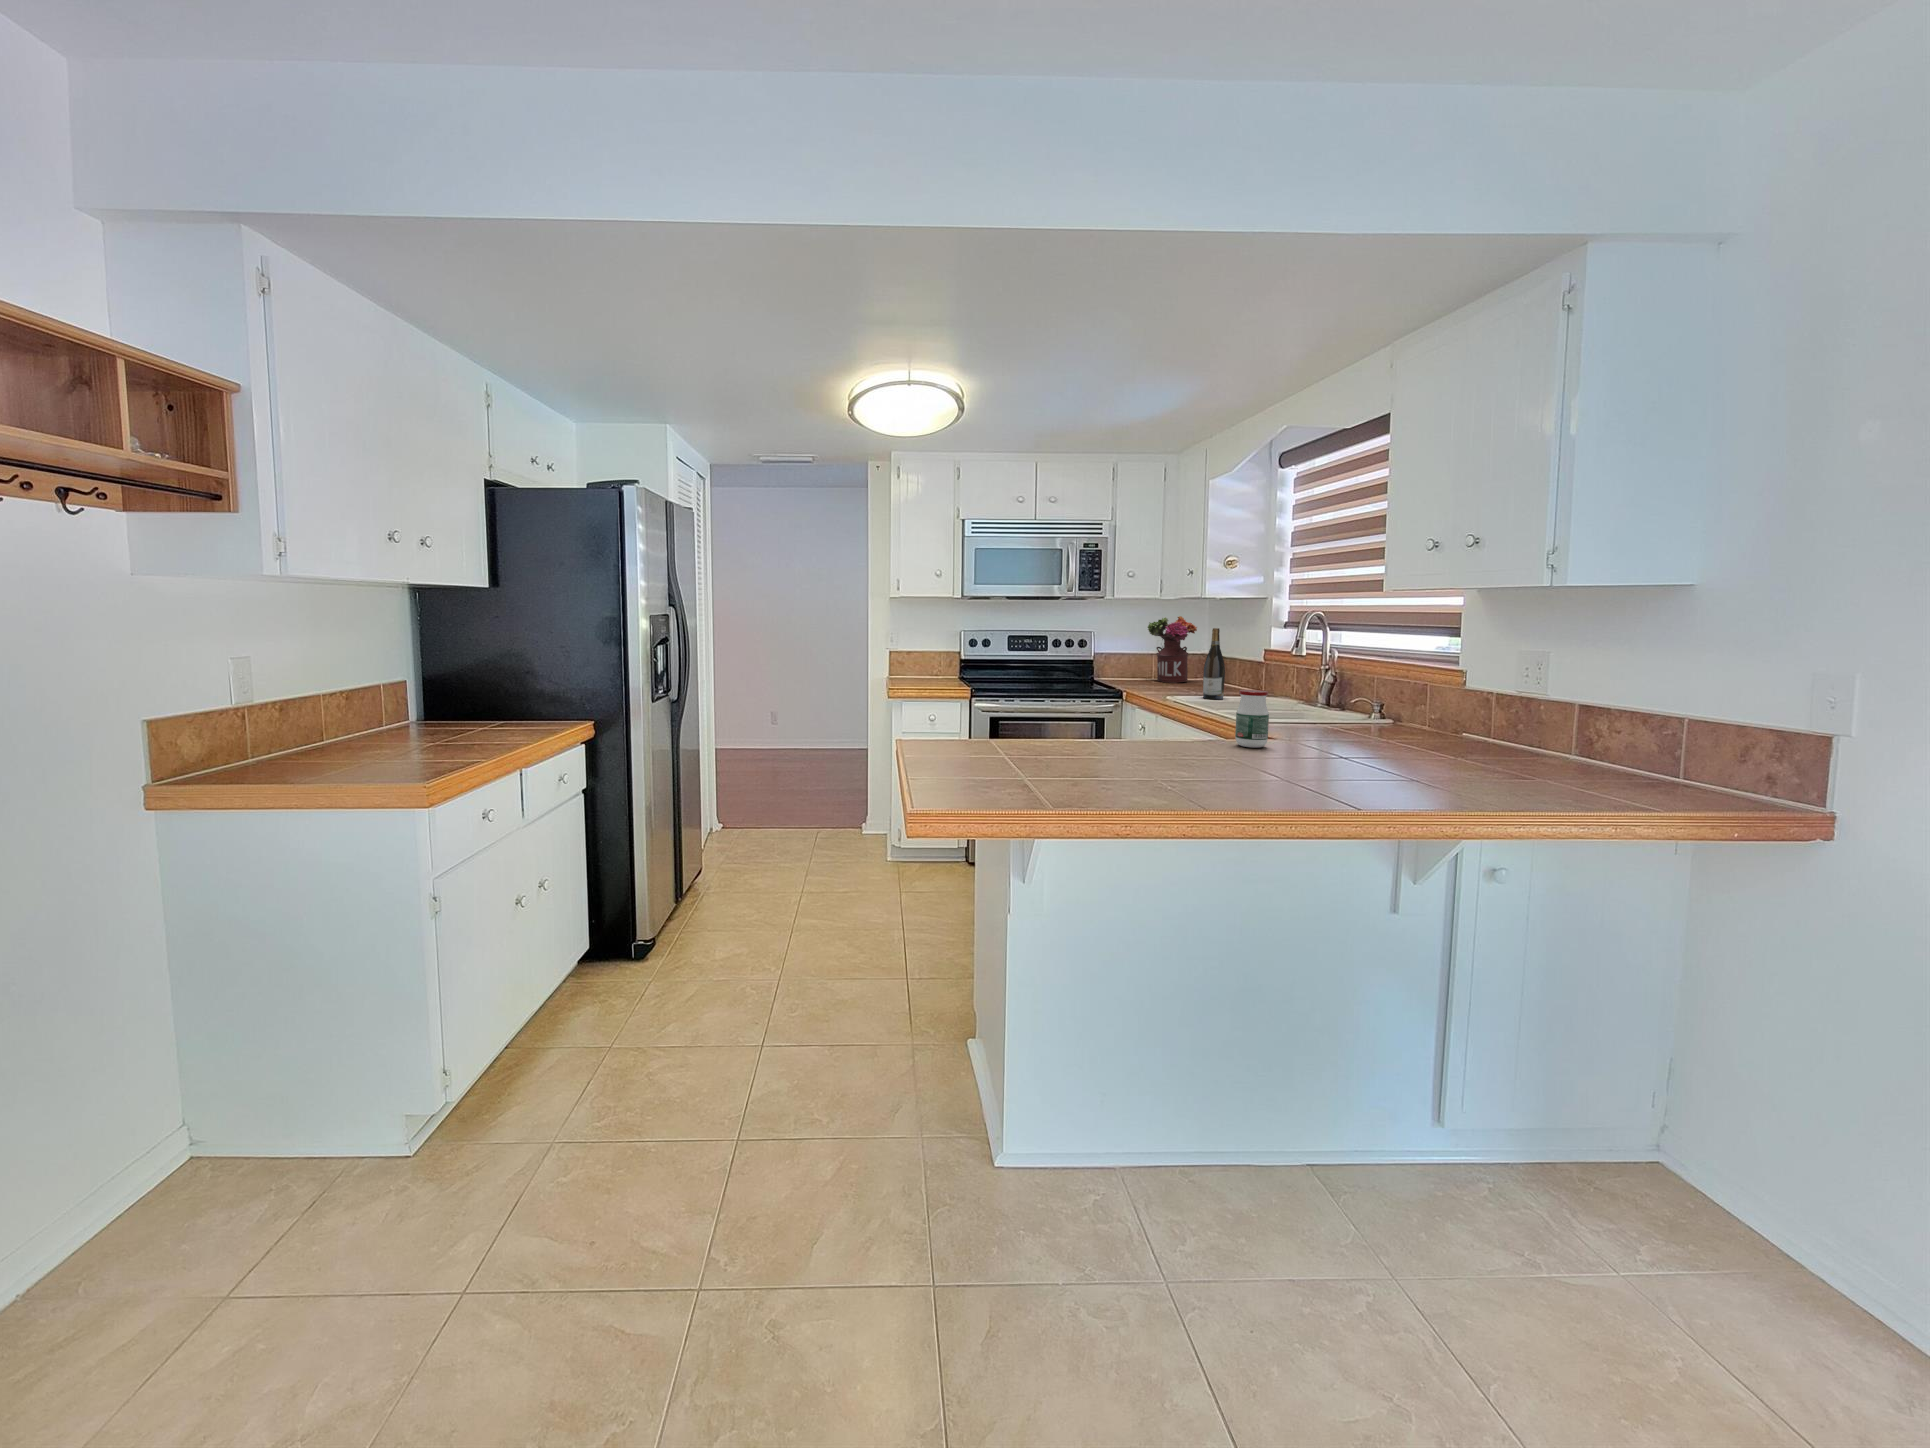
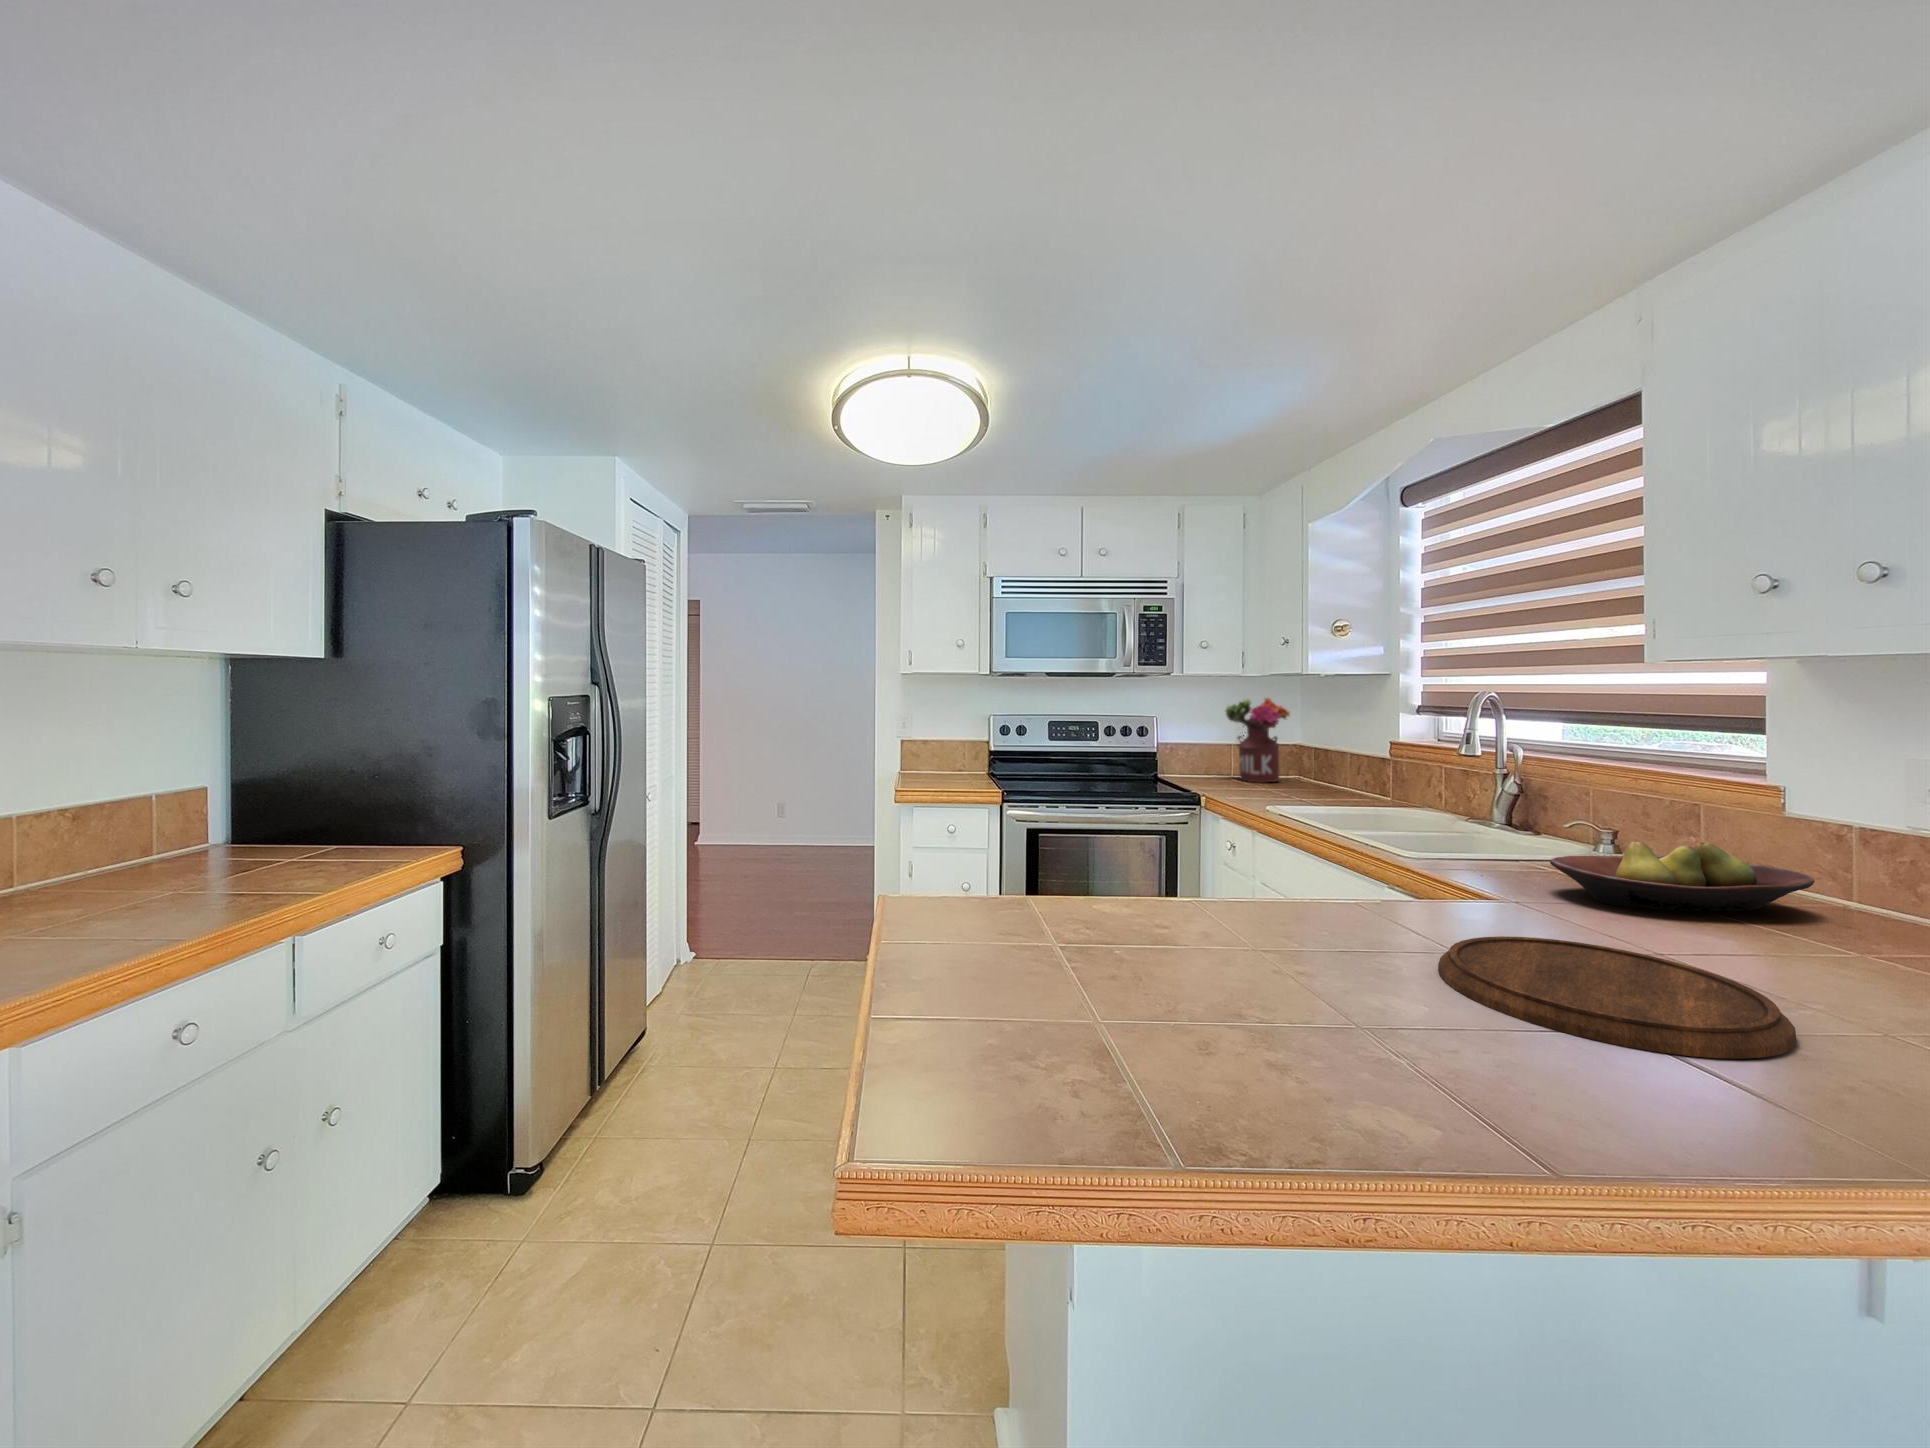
wine bottle: present [1203,628,1225,699] -> none [1316,715,1346,812]
jar: present [1235,690,1269,748] -> none [1437,825,1500,928]
fruit bowl: none [1317,702,1460,742] -> present [1550,841,1815,911]
cutting board: none [1215,746,1368,783] -> present [1438,936,1796,1059]

